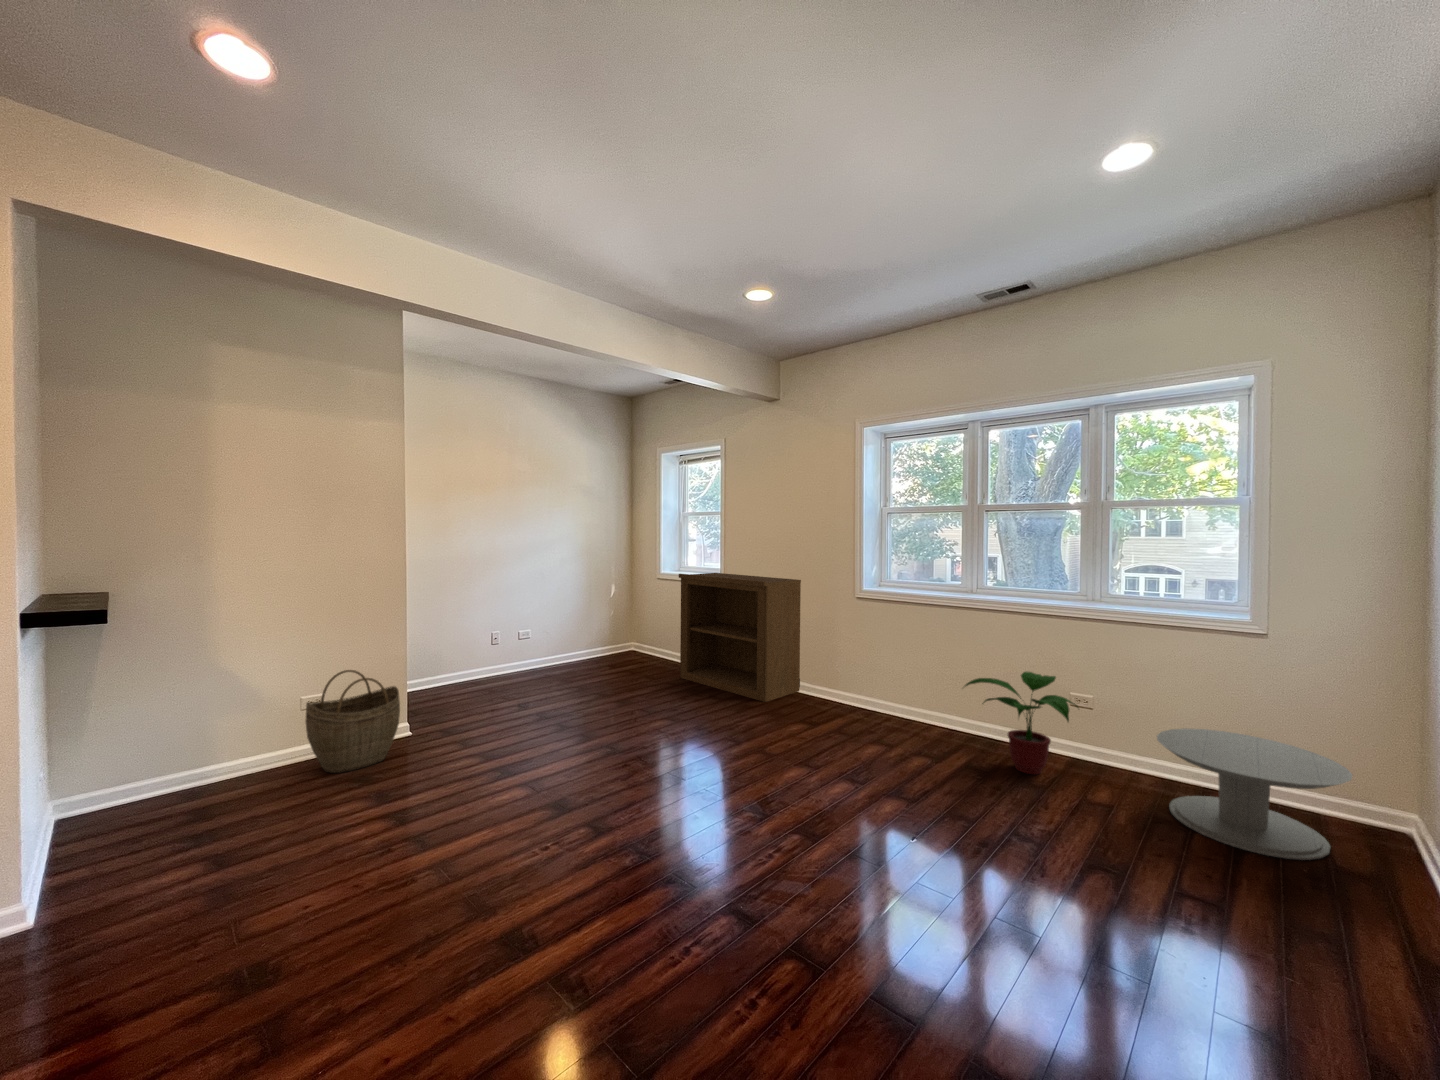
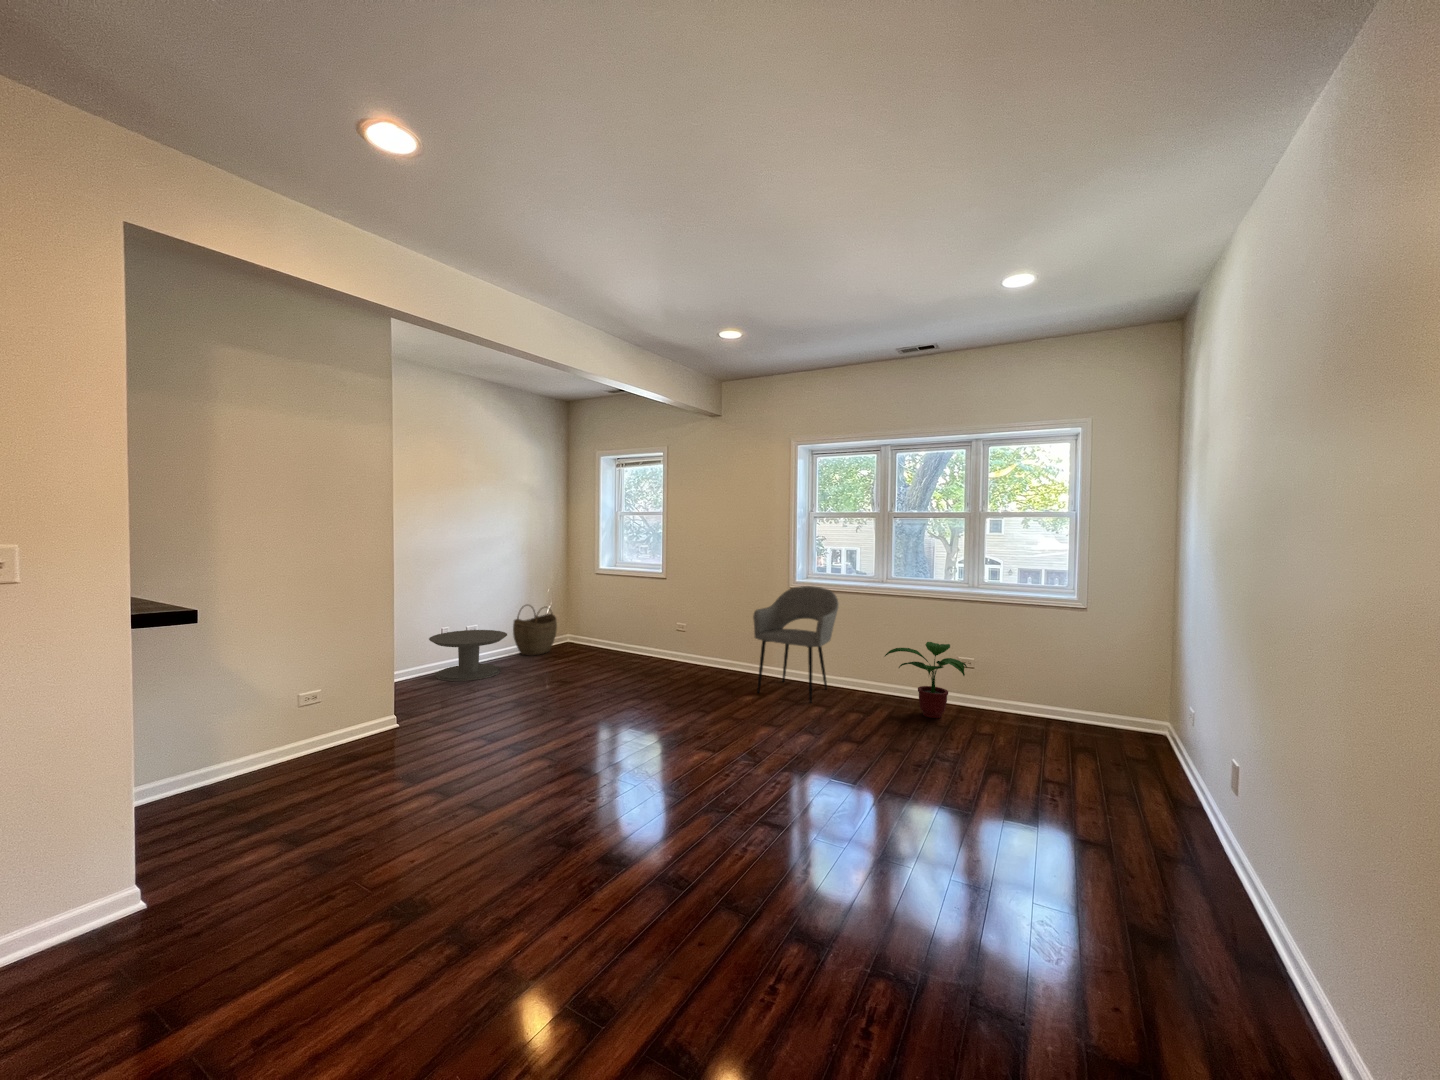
bookshelf: present [679,573,801,702] -> none [629,568,741,679]
armchair: none [803,596,911,741] -> present [753,586,838,703]
woven basket: present [305,670,400,773] -> present [513,605,557,656]
side table: present [1157,728,1352,860] -> present [429,630,507,681]

